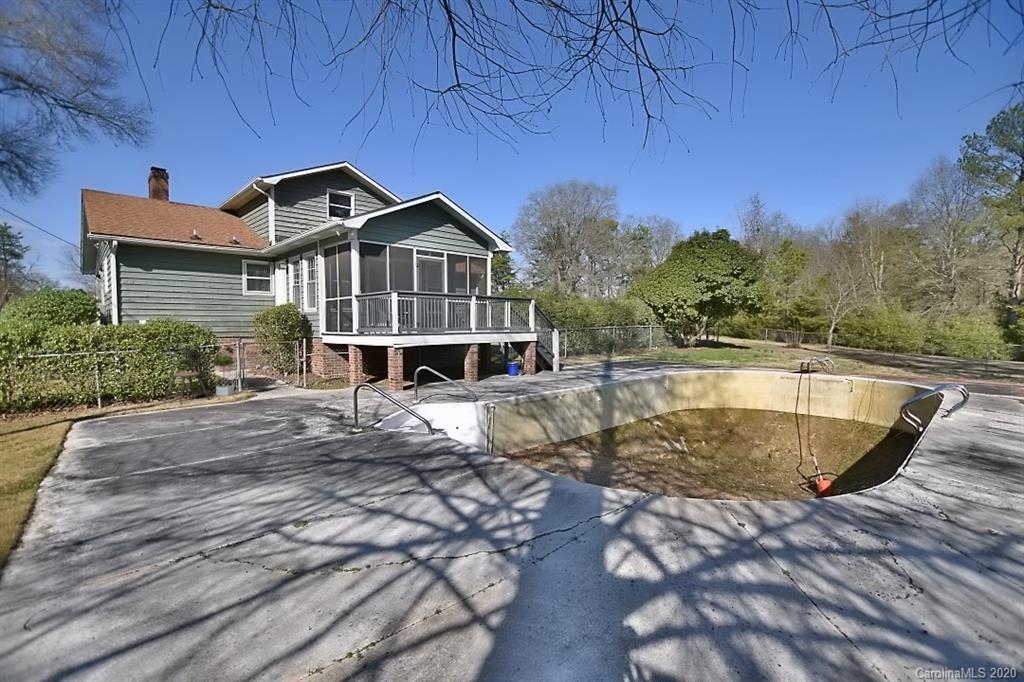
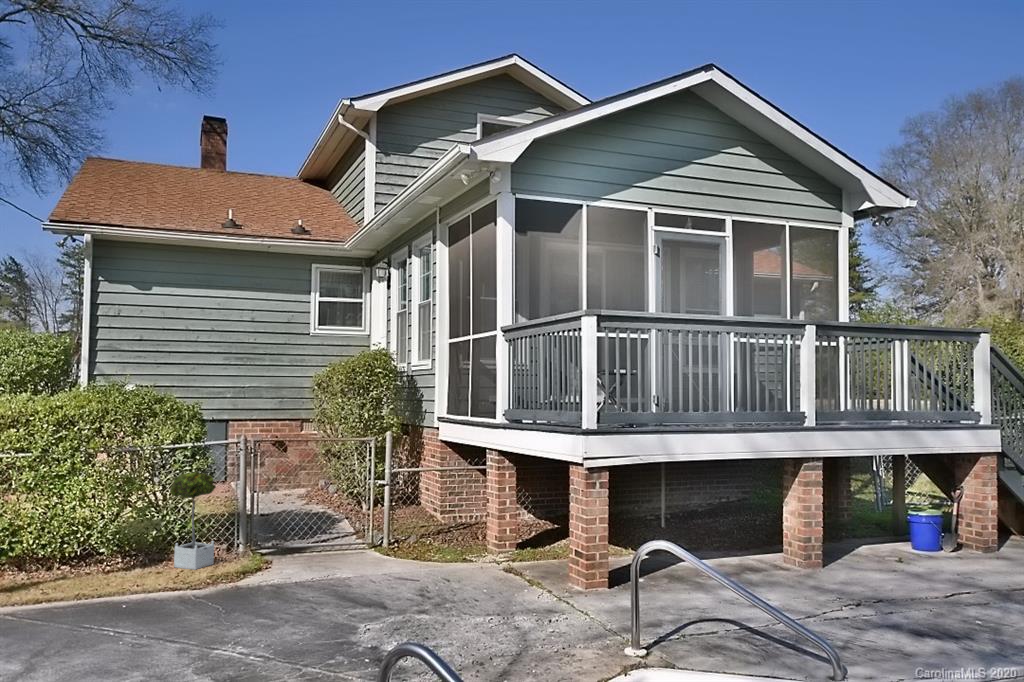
stool: present [164,372,210,404] -> none [55,510,146,592]

